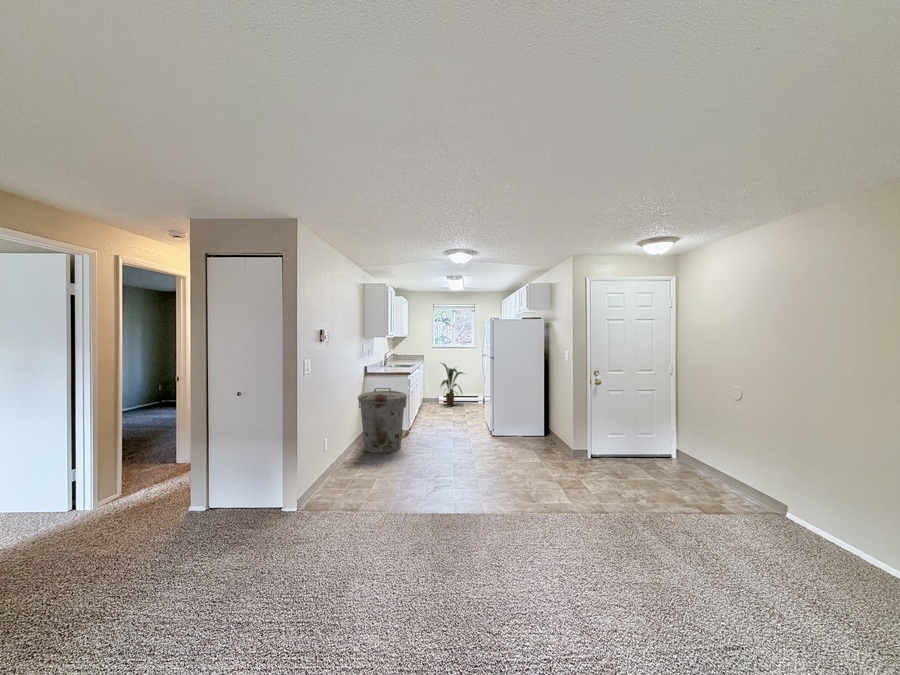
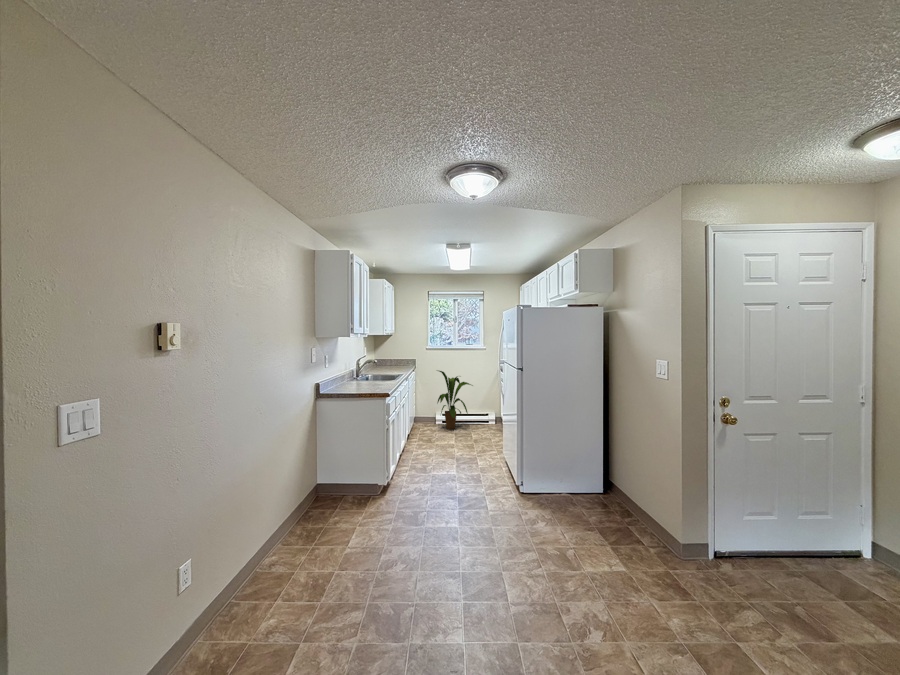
trash can: present [358,388,407,453] -> none [293,424,380,544]

